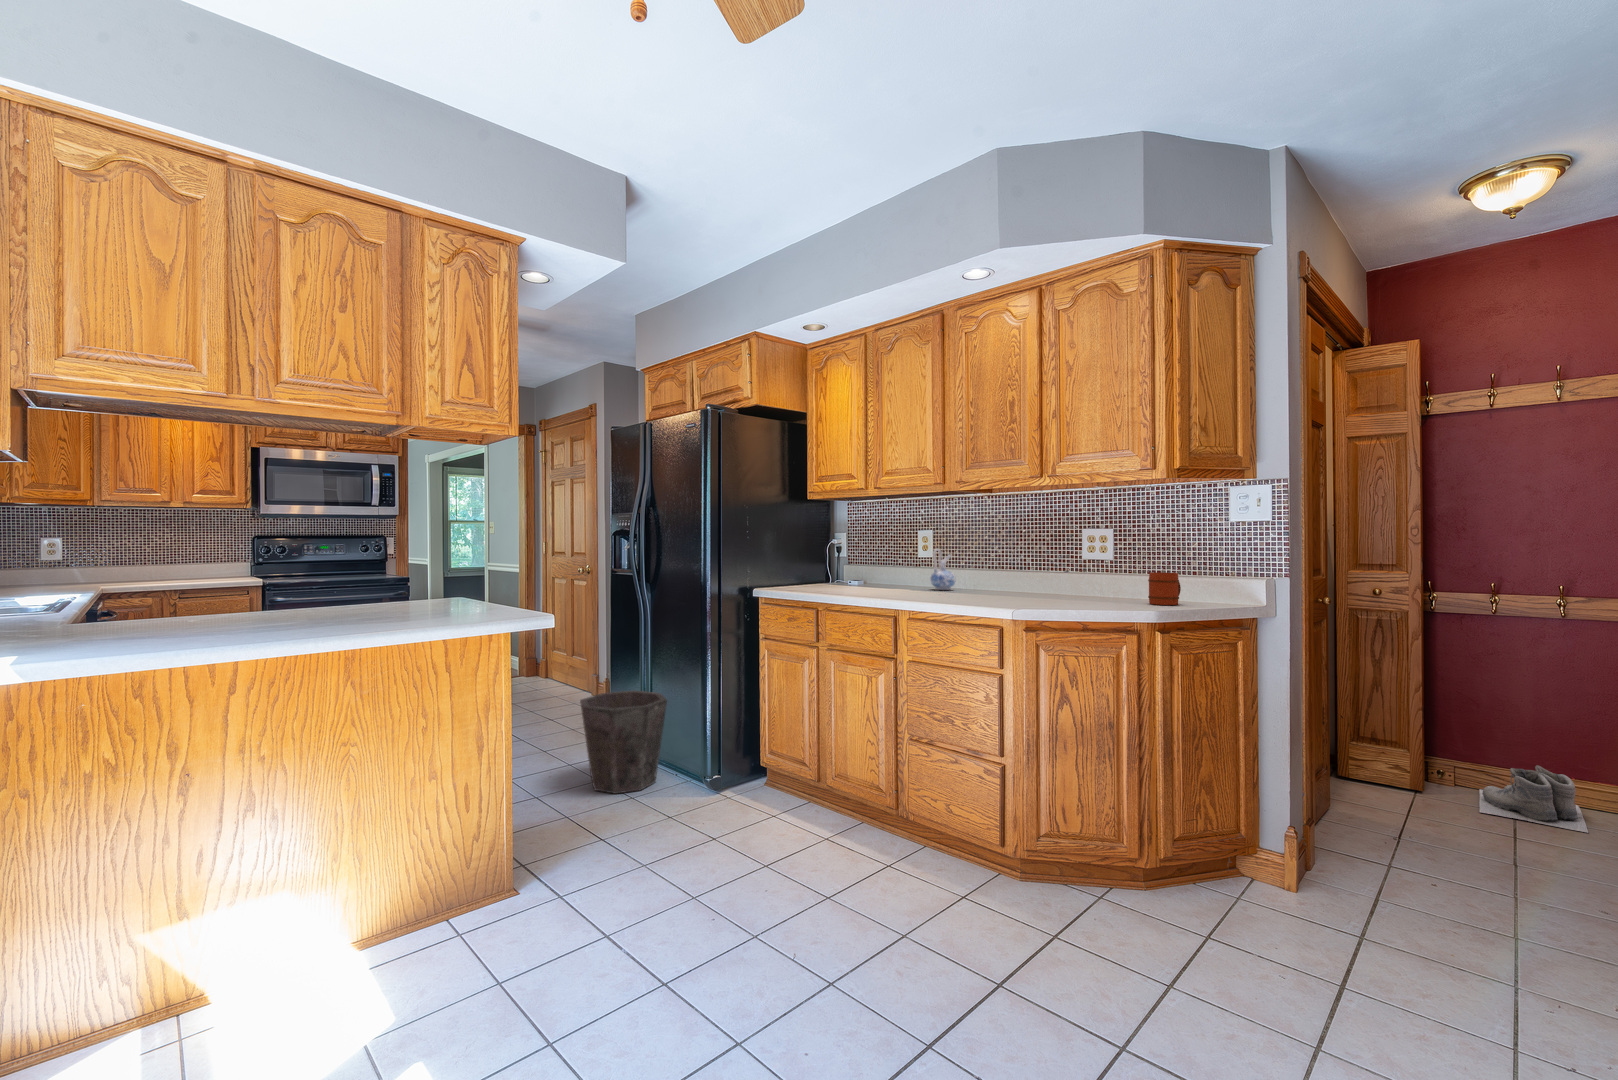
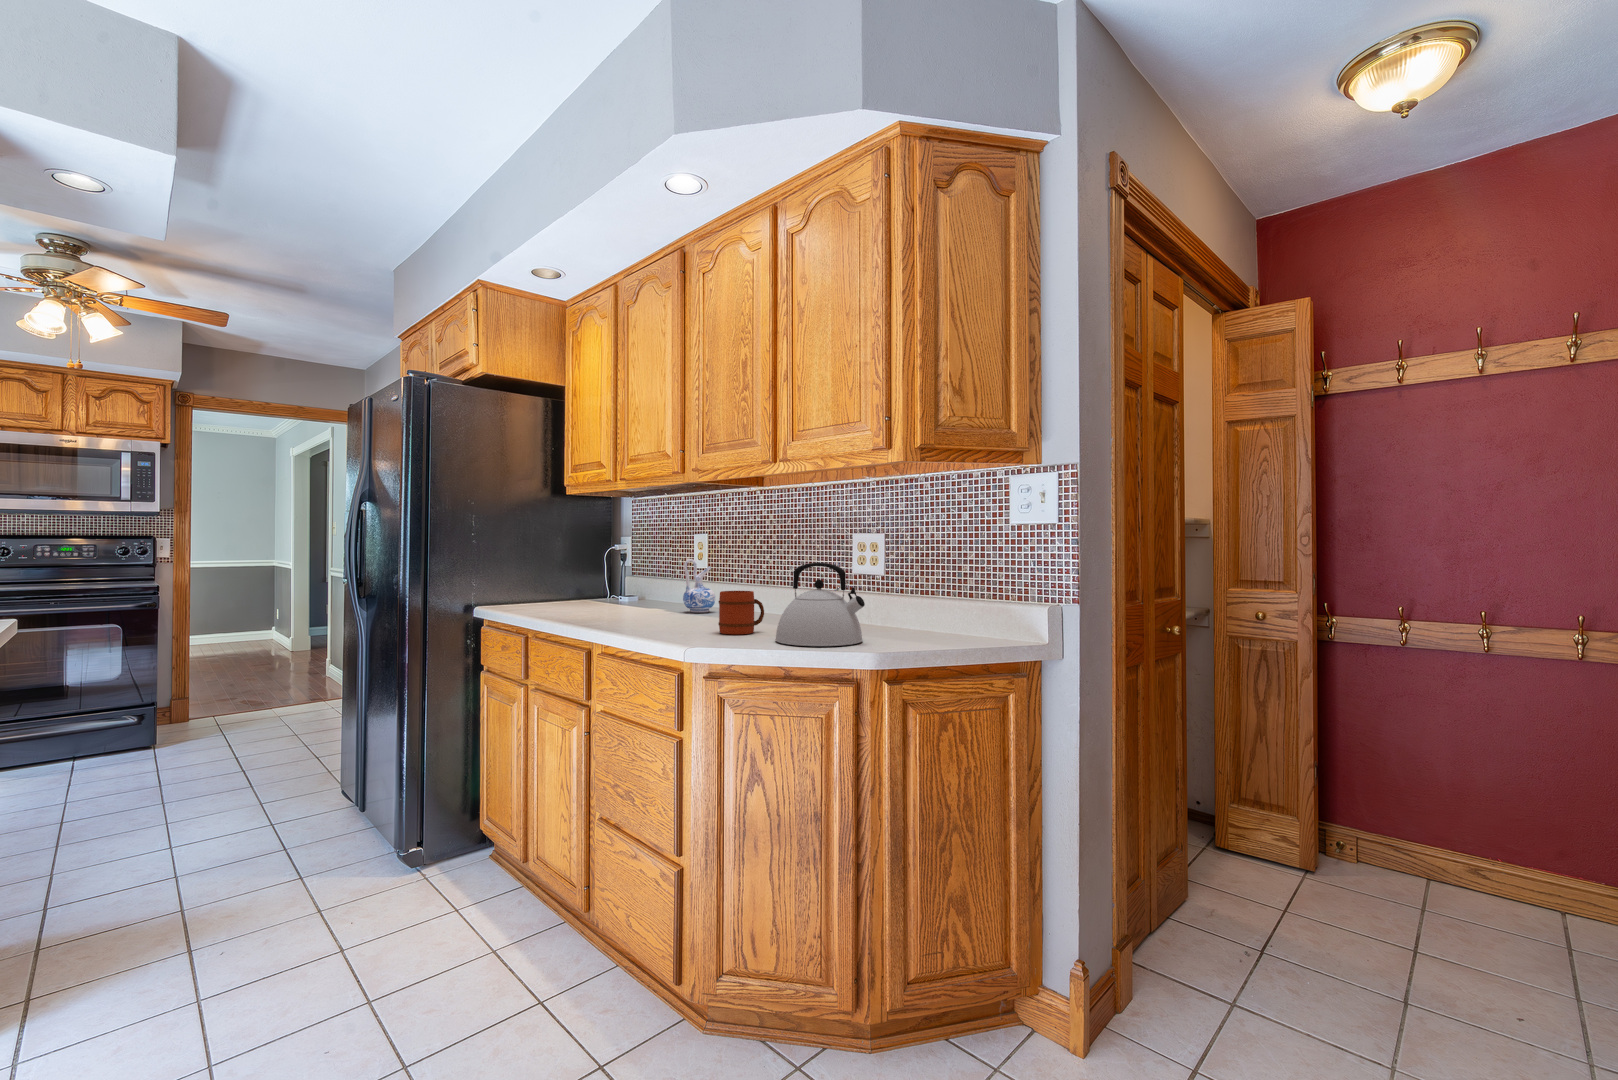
kettle: none [1064,550,1134,608] -> present [775,563,865,646]
mug: present [1148,572,1181,605] -> present [718,591,764,634]
waste bin: present [580,691,667,794] -> none [227,737,363,878]
boots: present [1479,765,1588,833] -> none [1378,846,1515,946]

